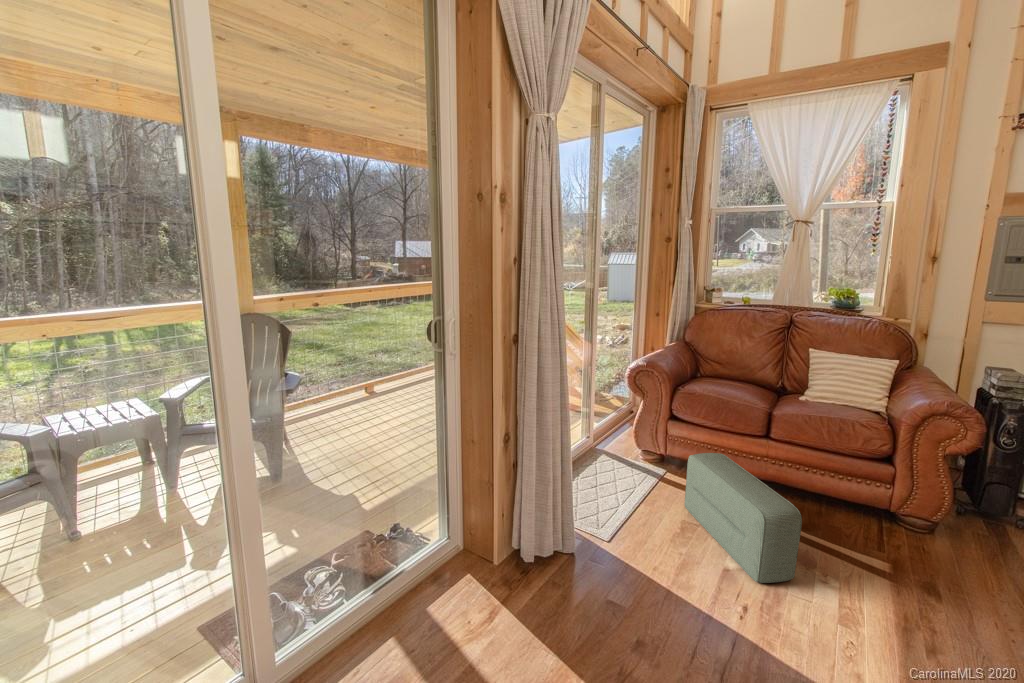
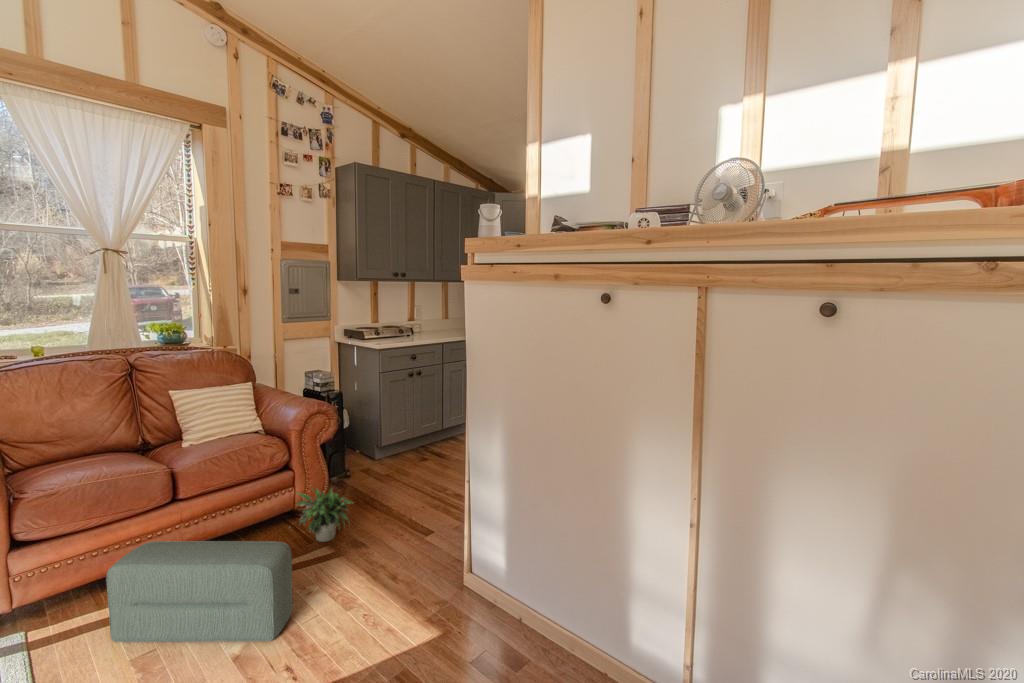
potted plant: none [869,486,951,563] -> present [297,488,353,542]

